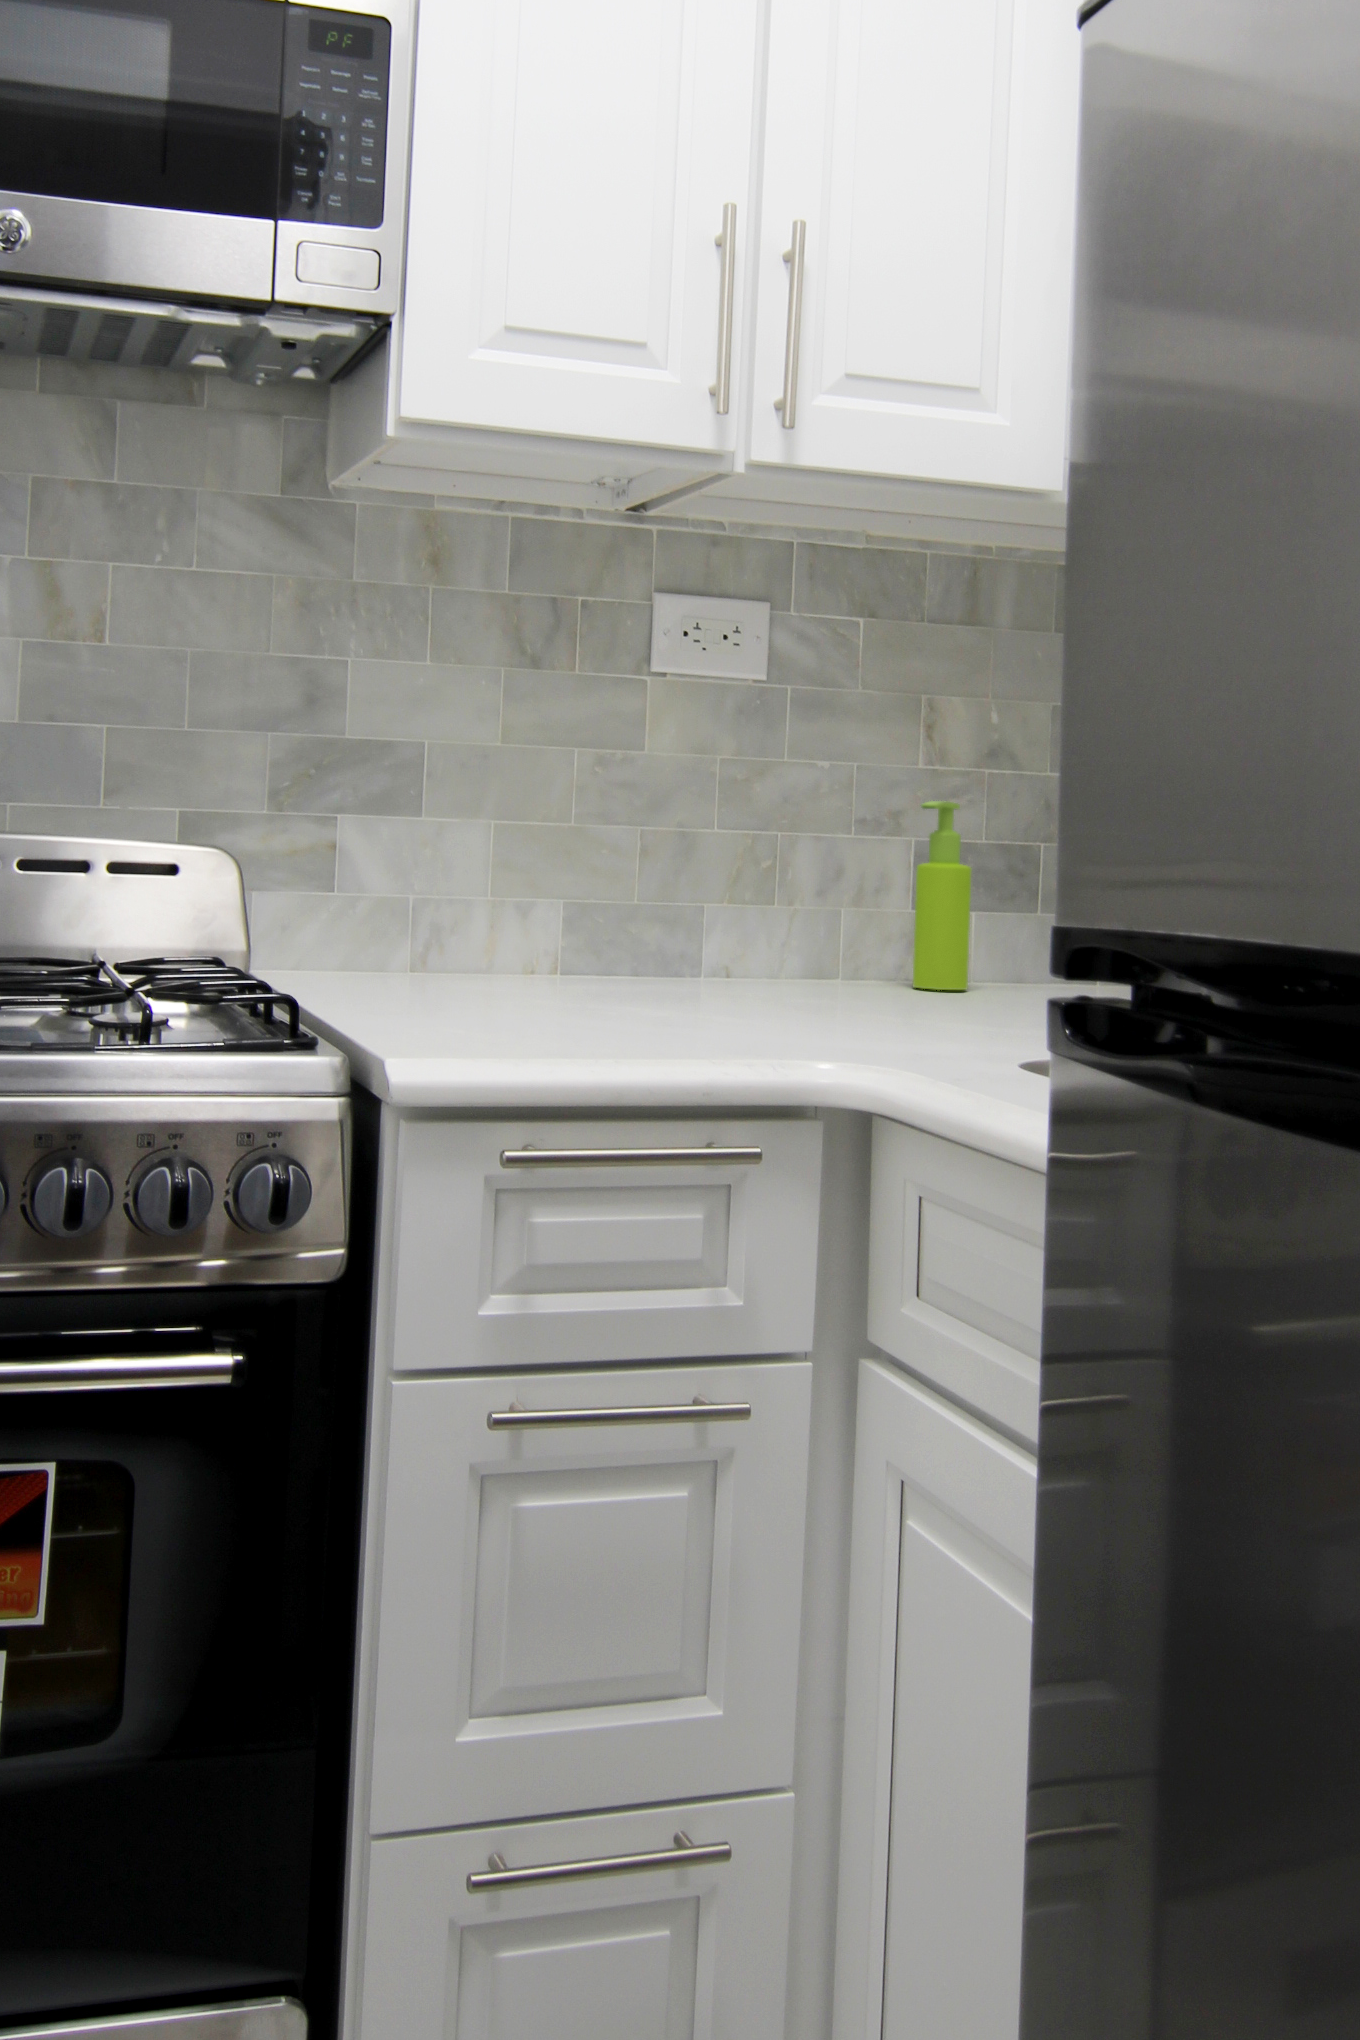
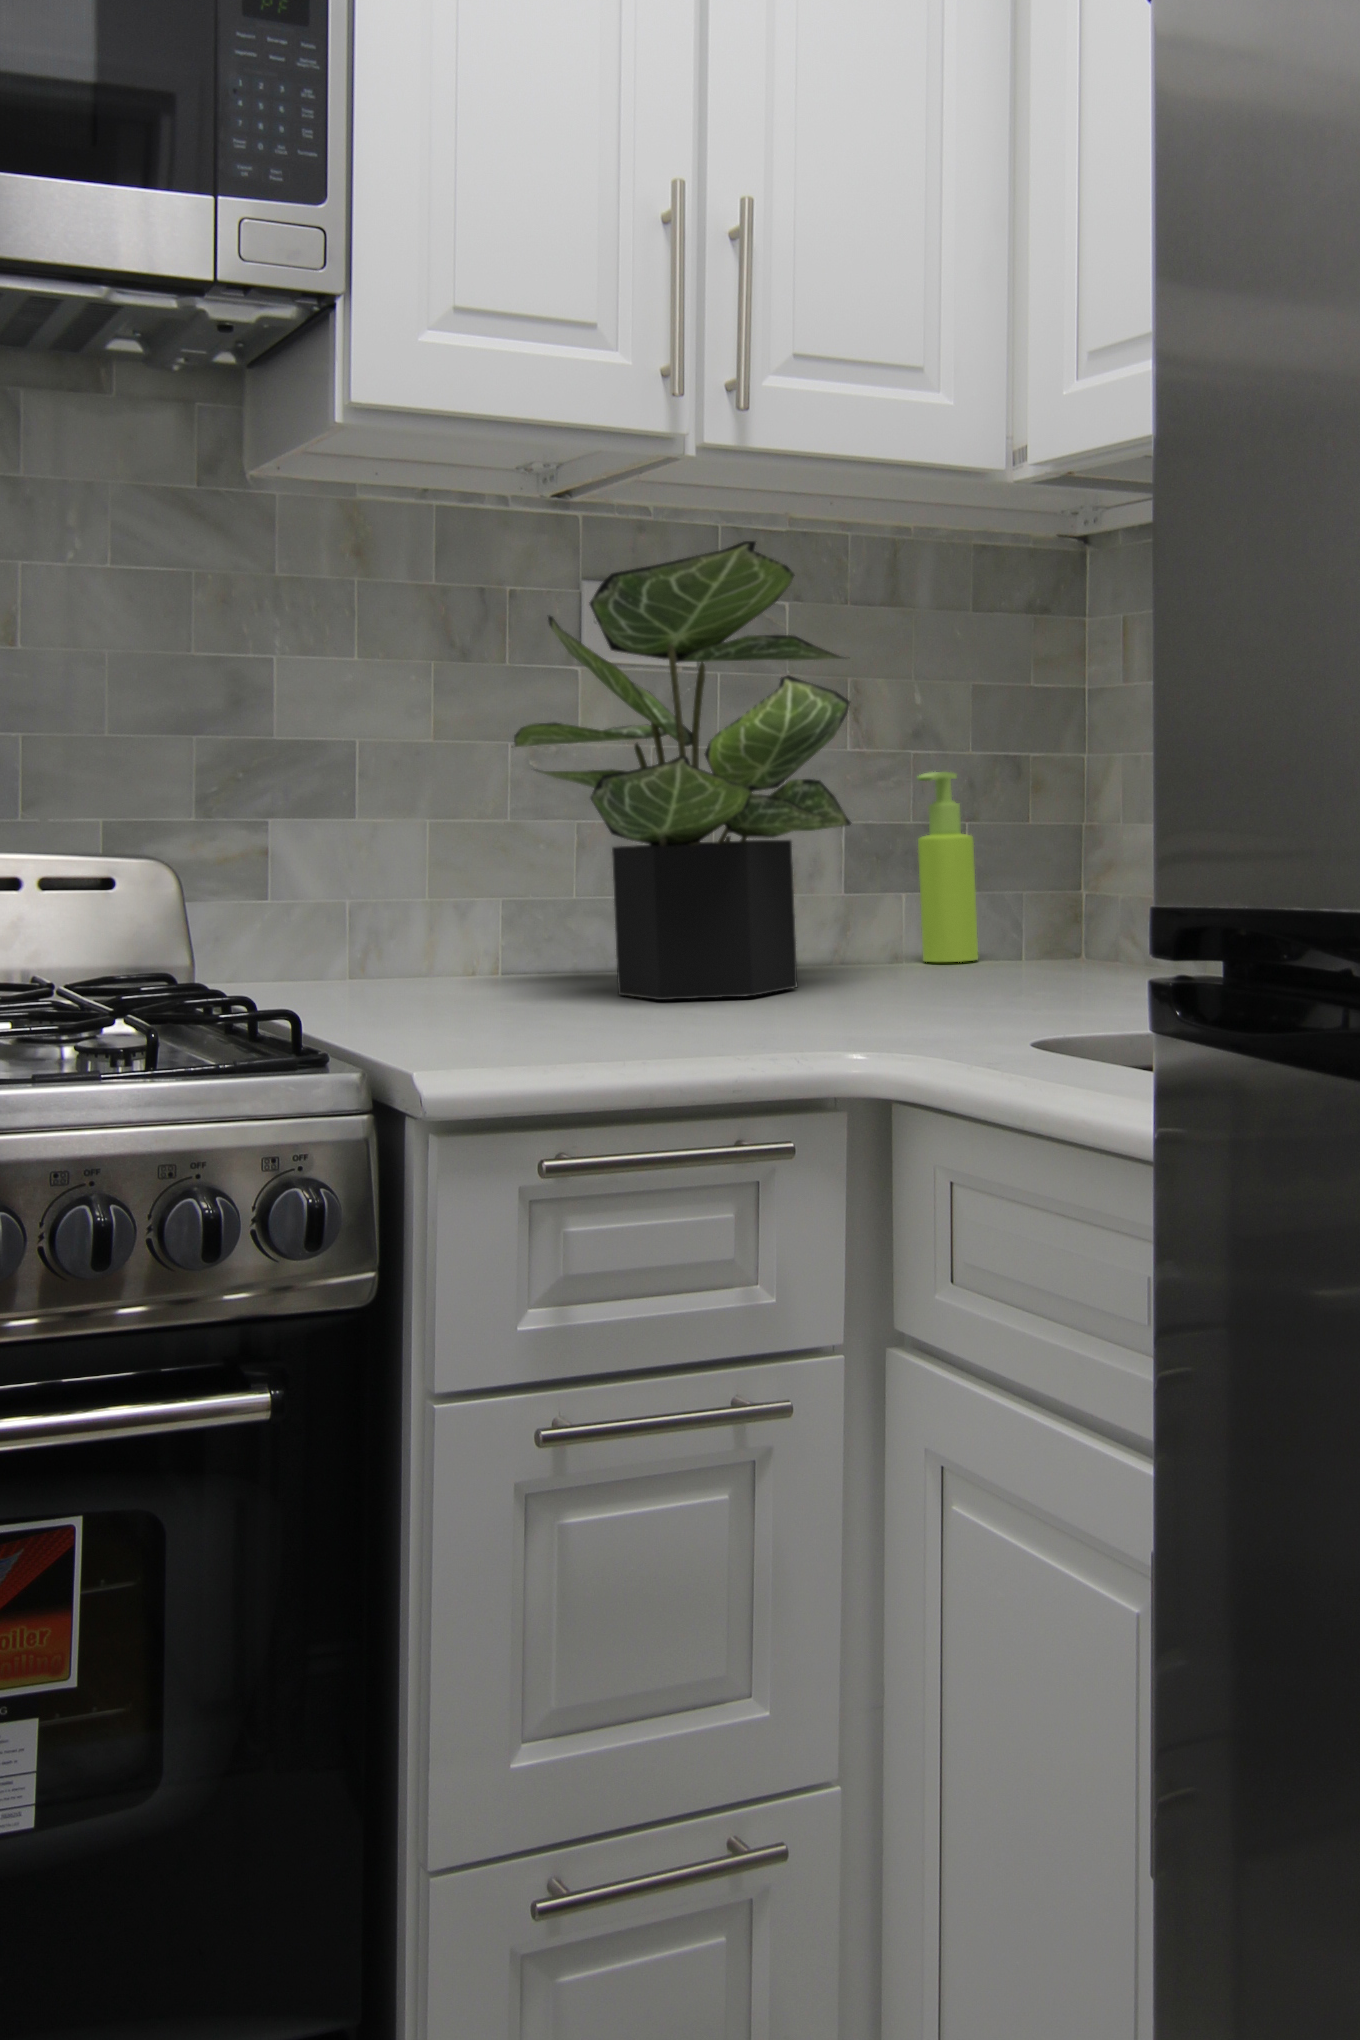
potted plant: none [522,558,868,1006] -> present [514,541,851,1000]

